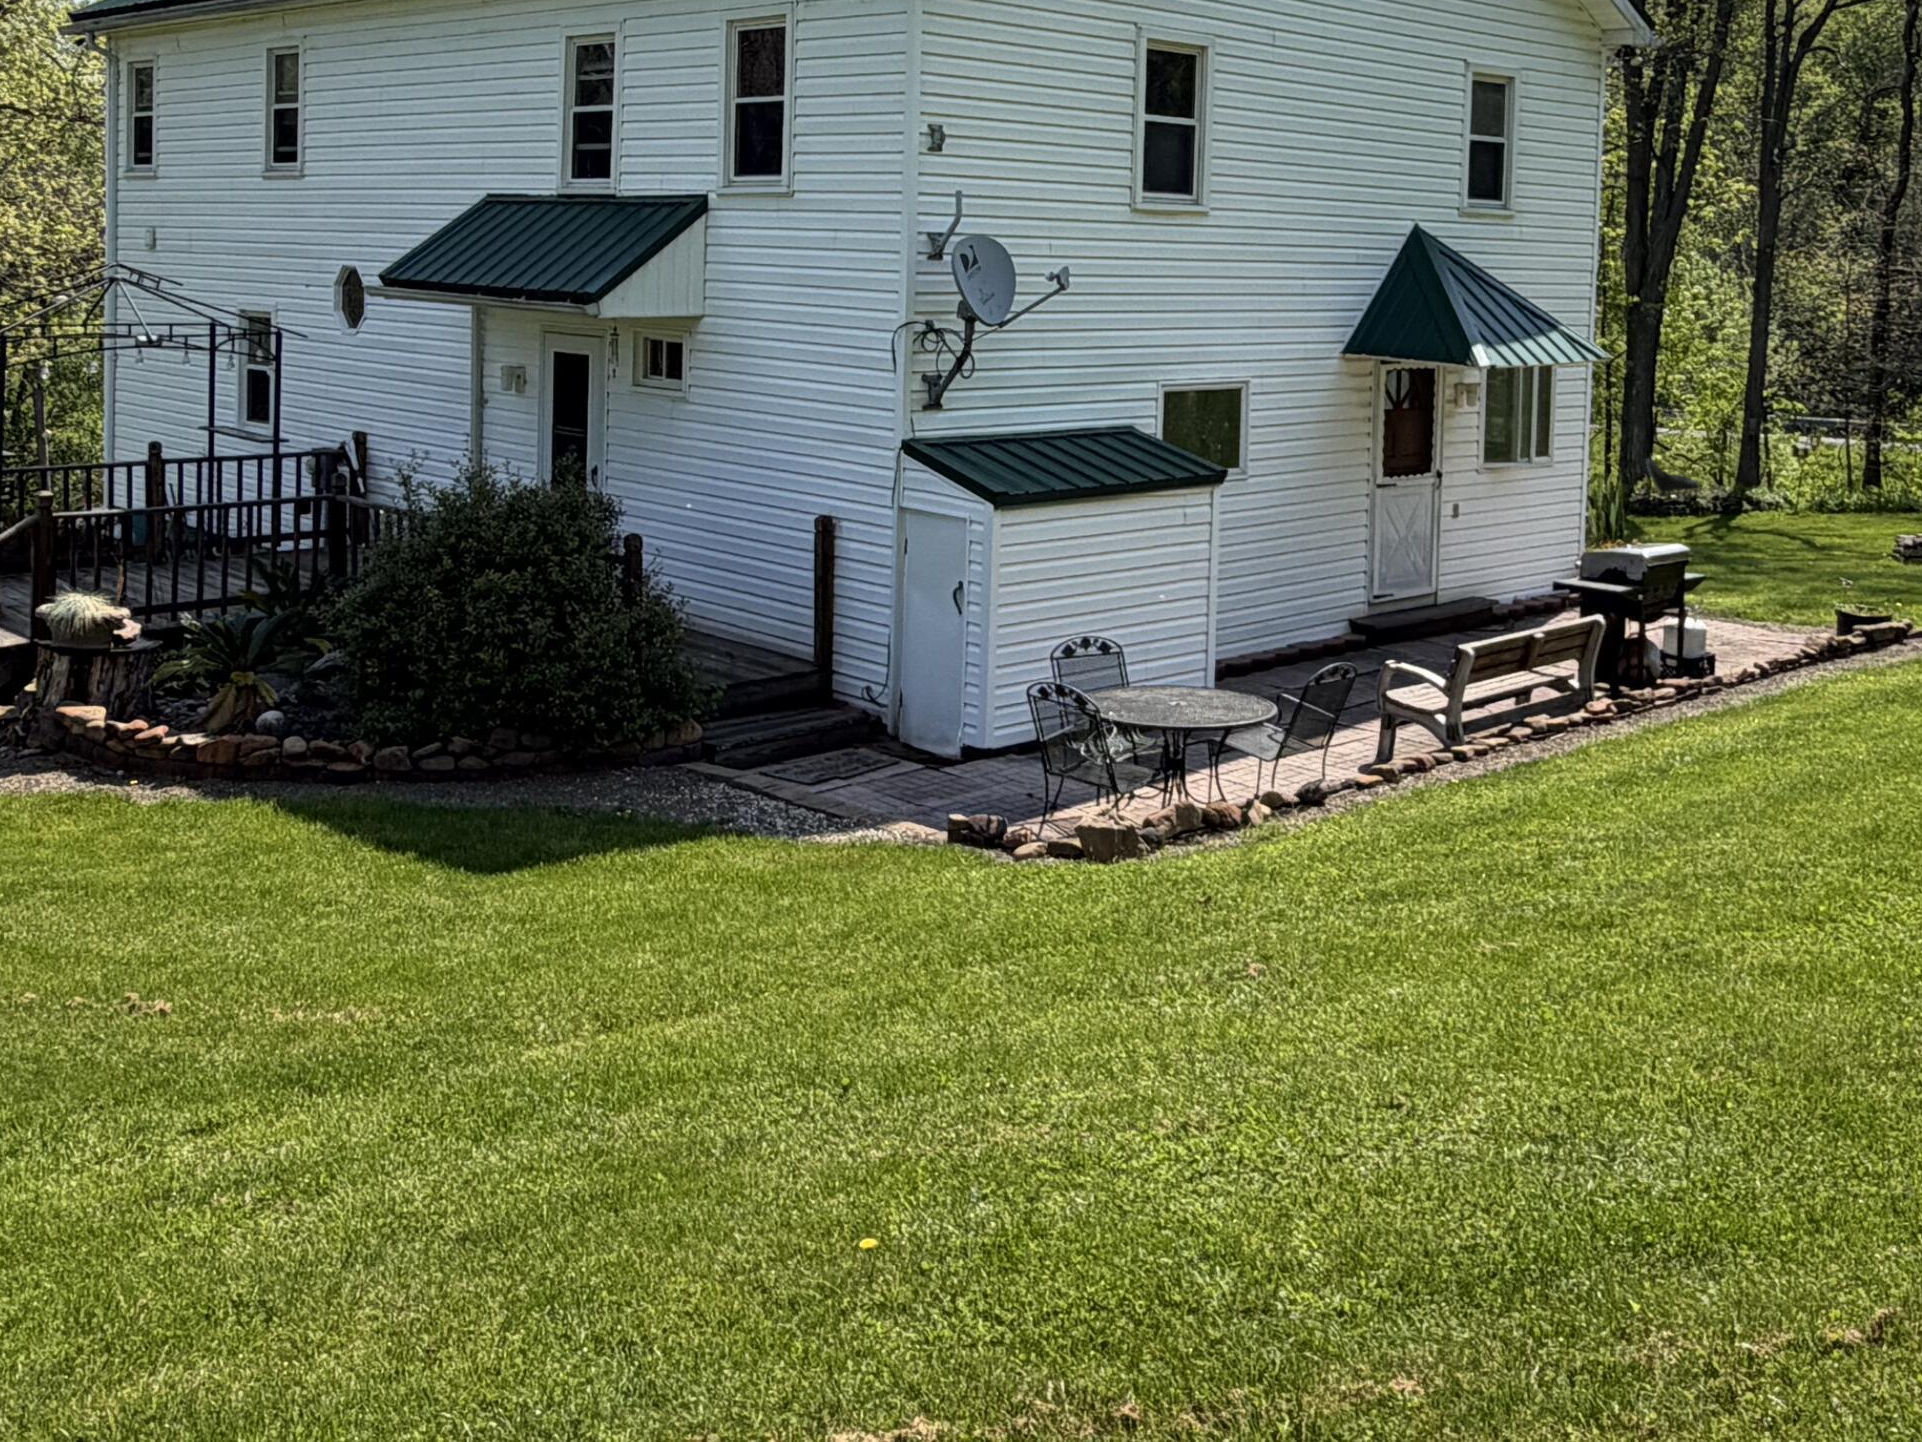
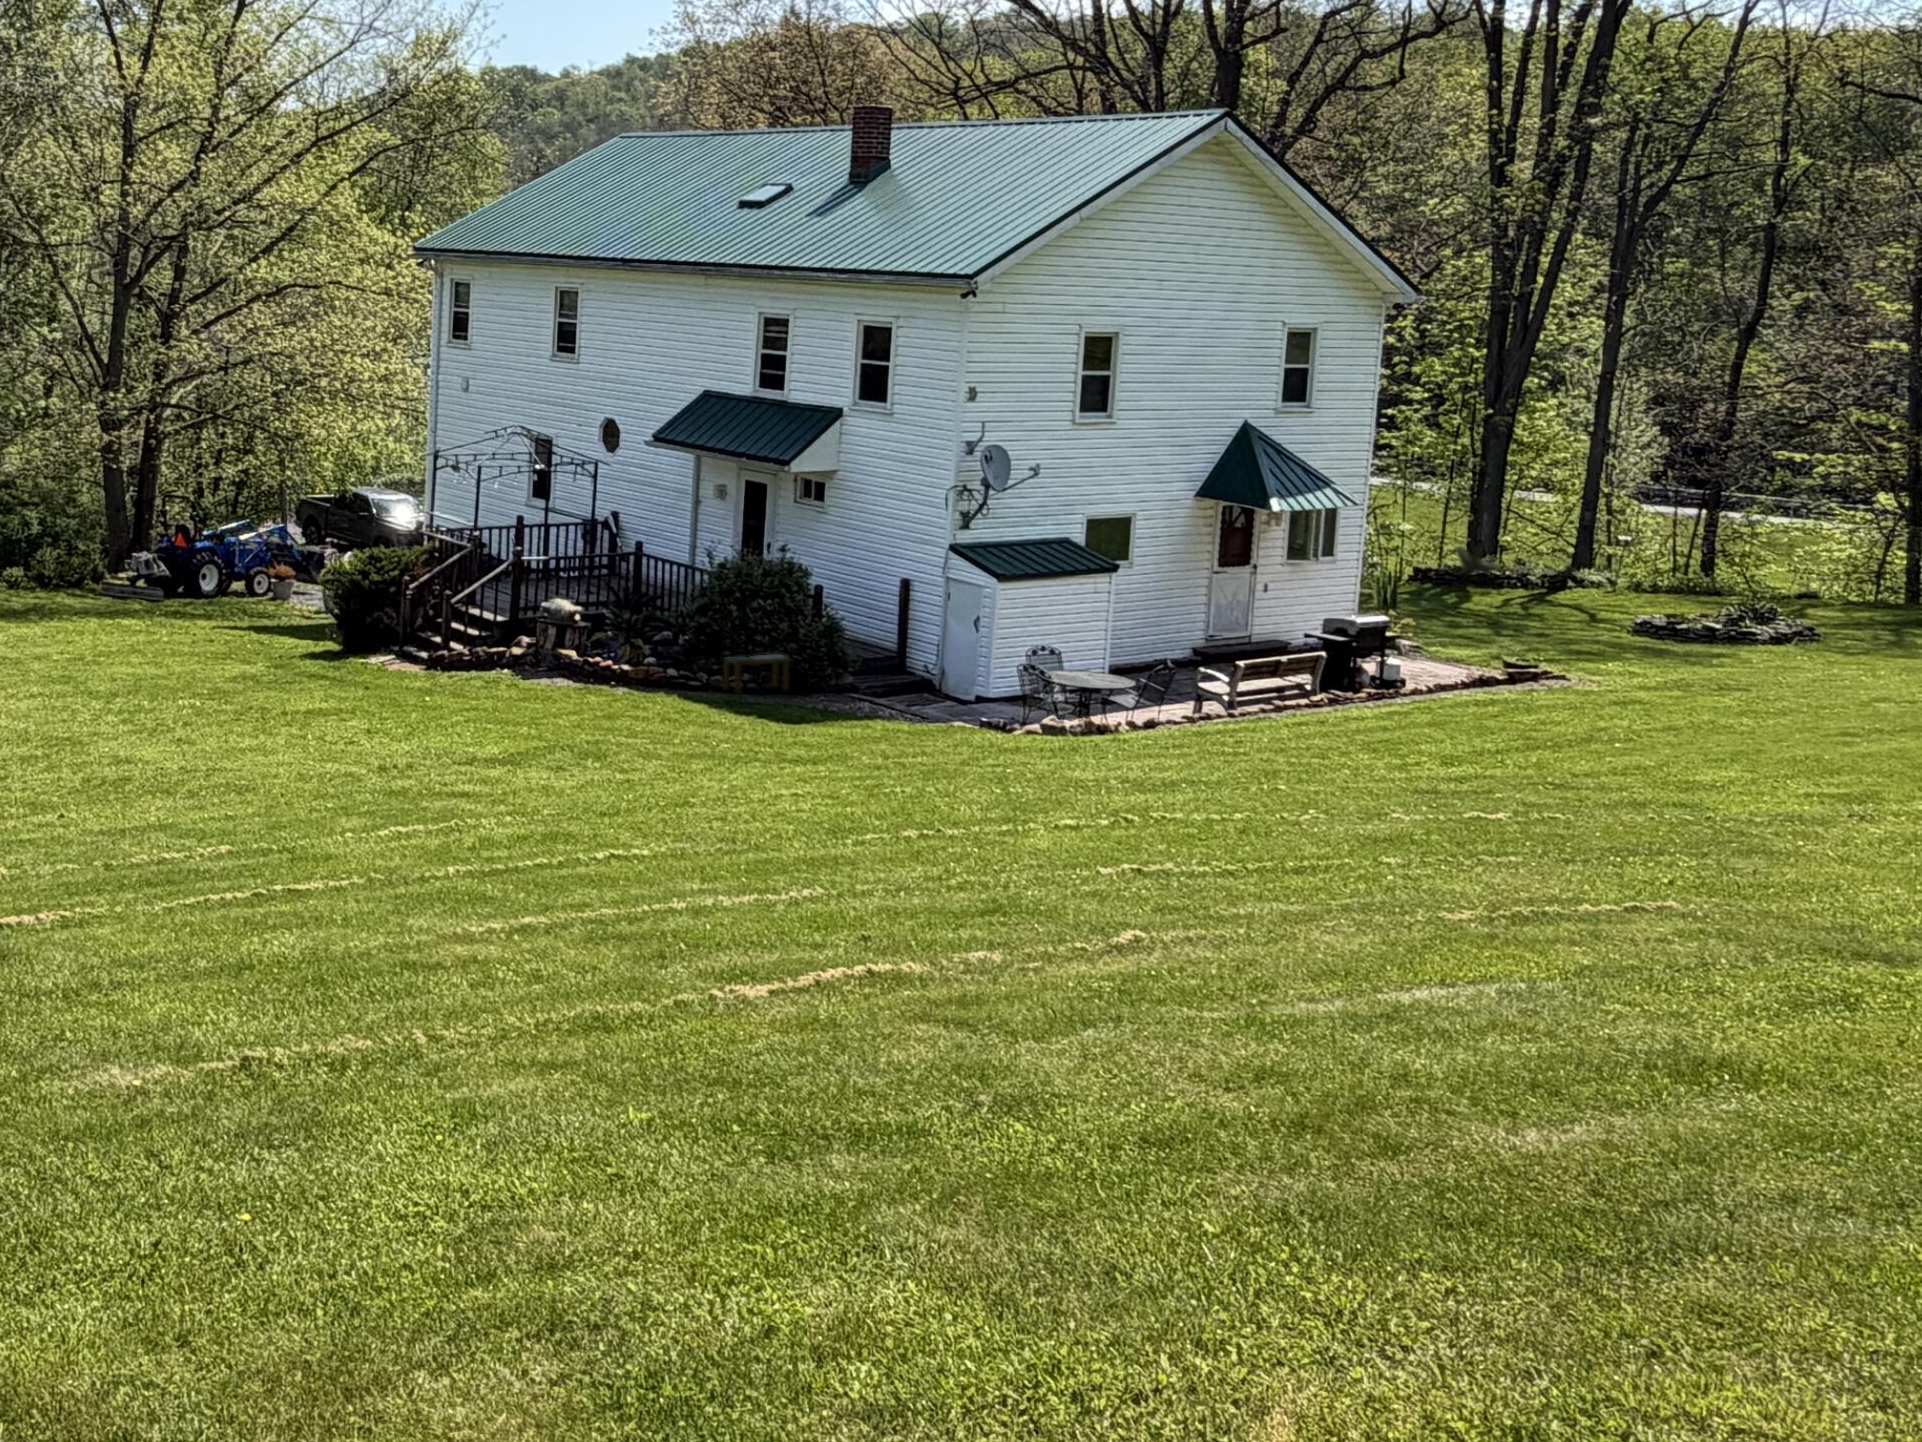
bench: none [409,692,559,792] -> present [724,654,790,694]

